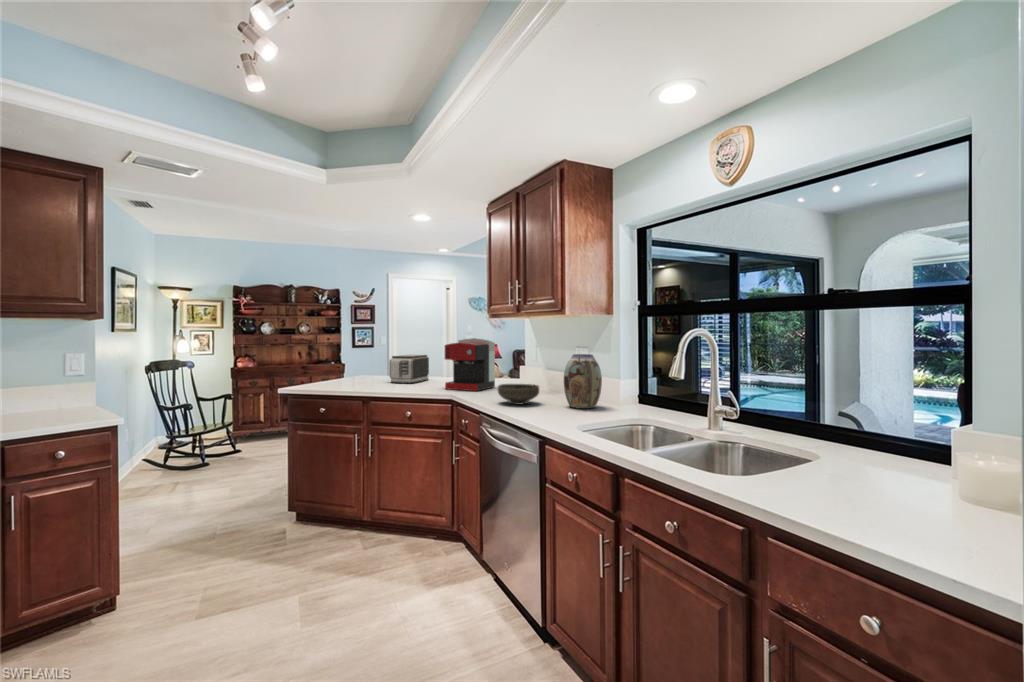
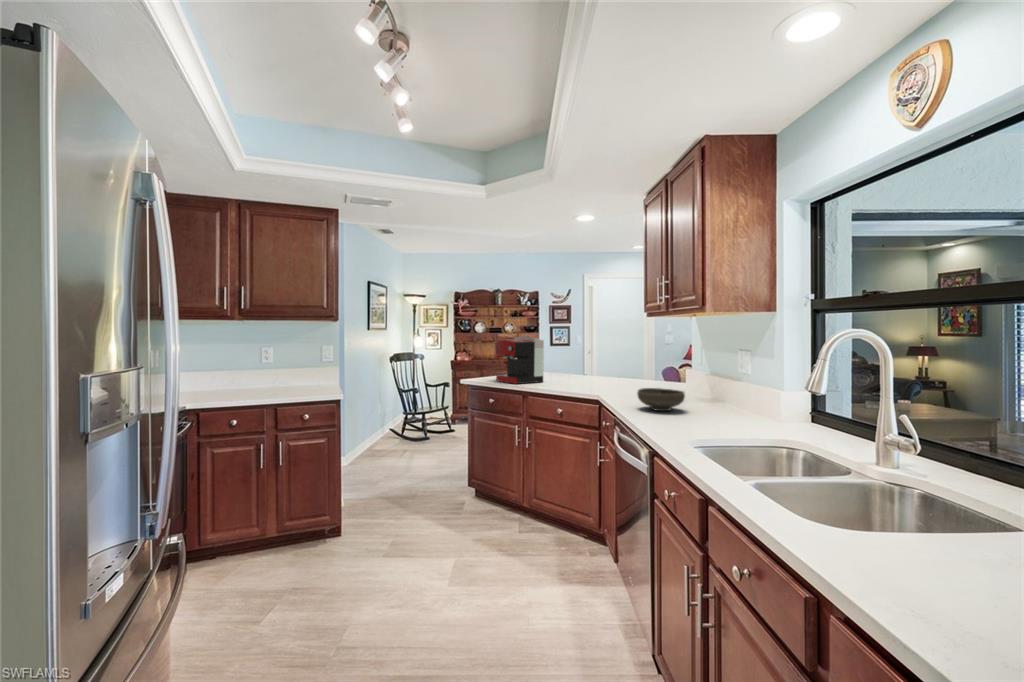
coffee maker: present [445,338,495,391] -> present [496,336,544,384]
vase: present [564,354,602,409] -> none [709,359,757,422]
toaster: present [389,355,429,384] -> none [557,354,598,382]

